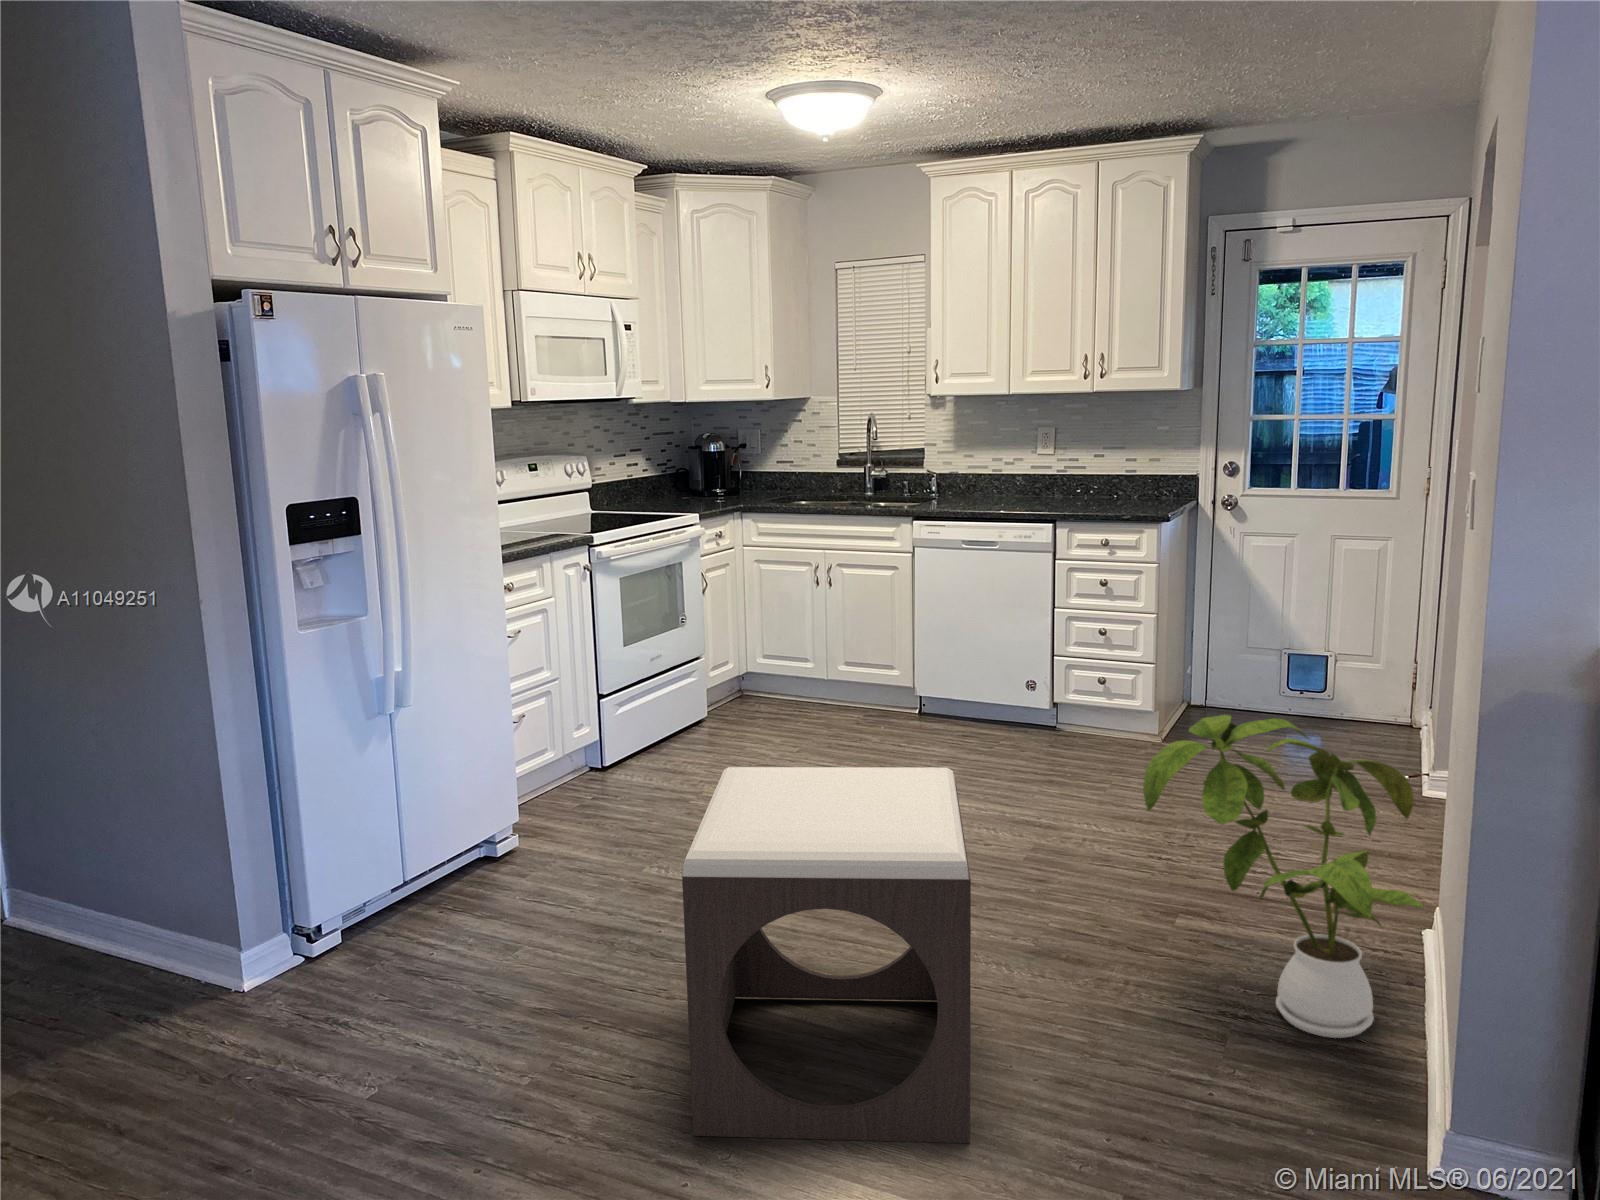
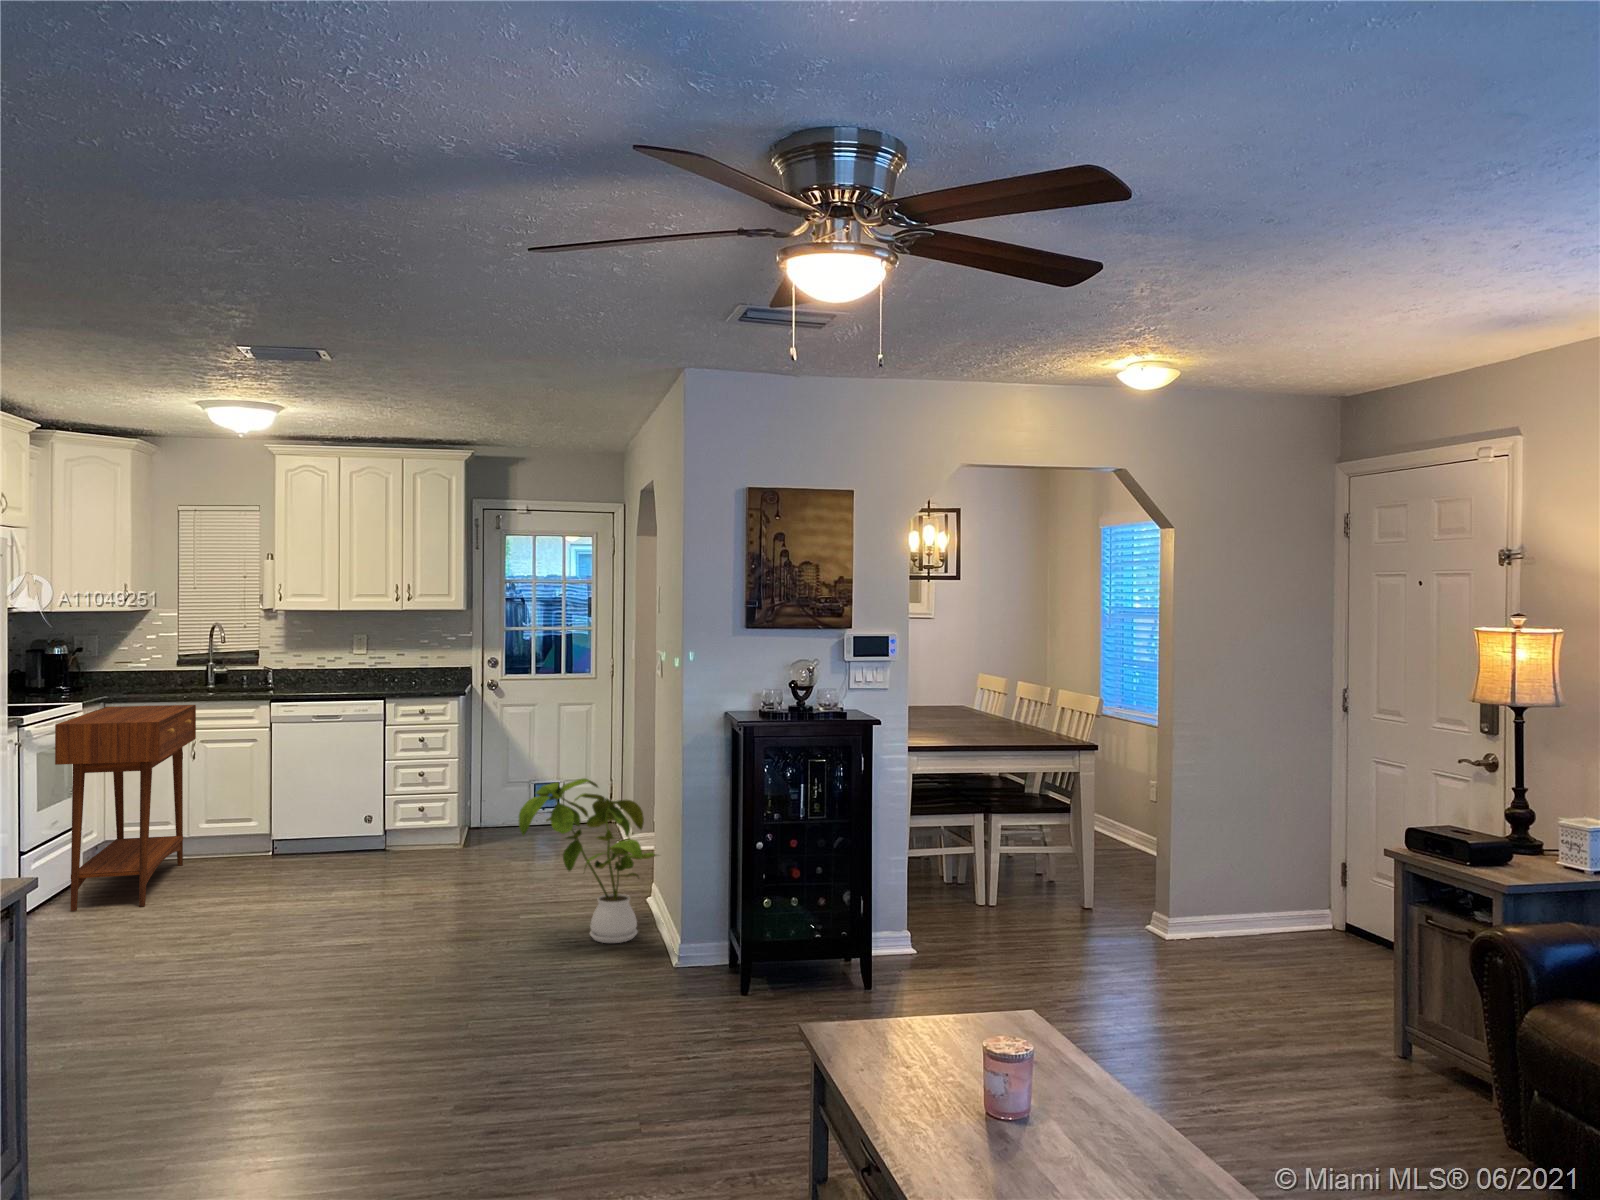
console table: none [636,517,829,774] -> present [55,705,196,911]
footstool: present [682,767,971,1143] -> none [270,823,466,1043]

